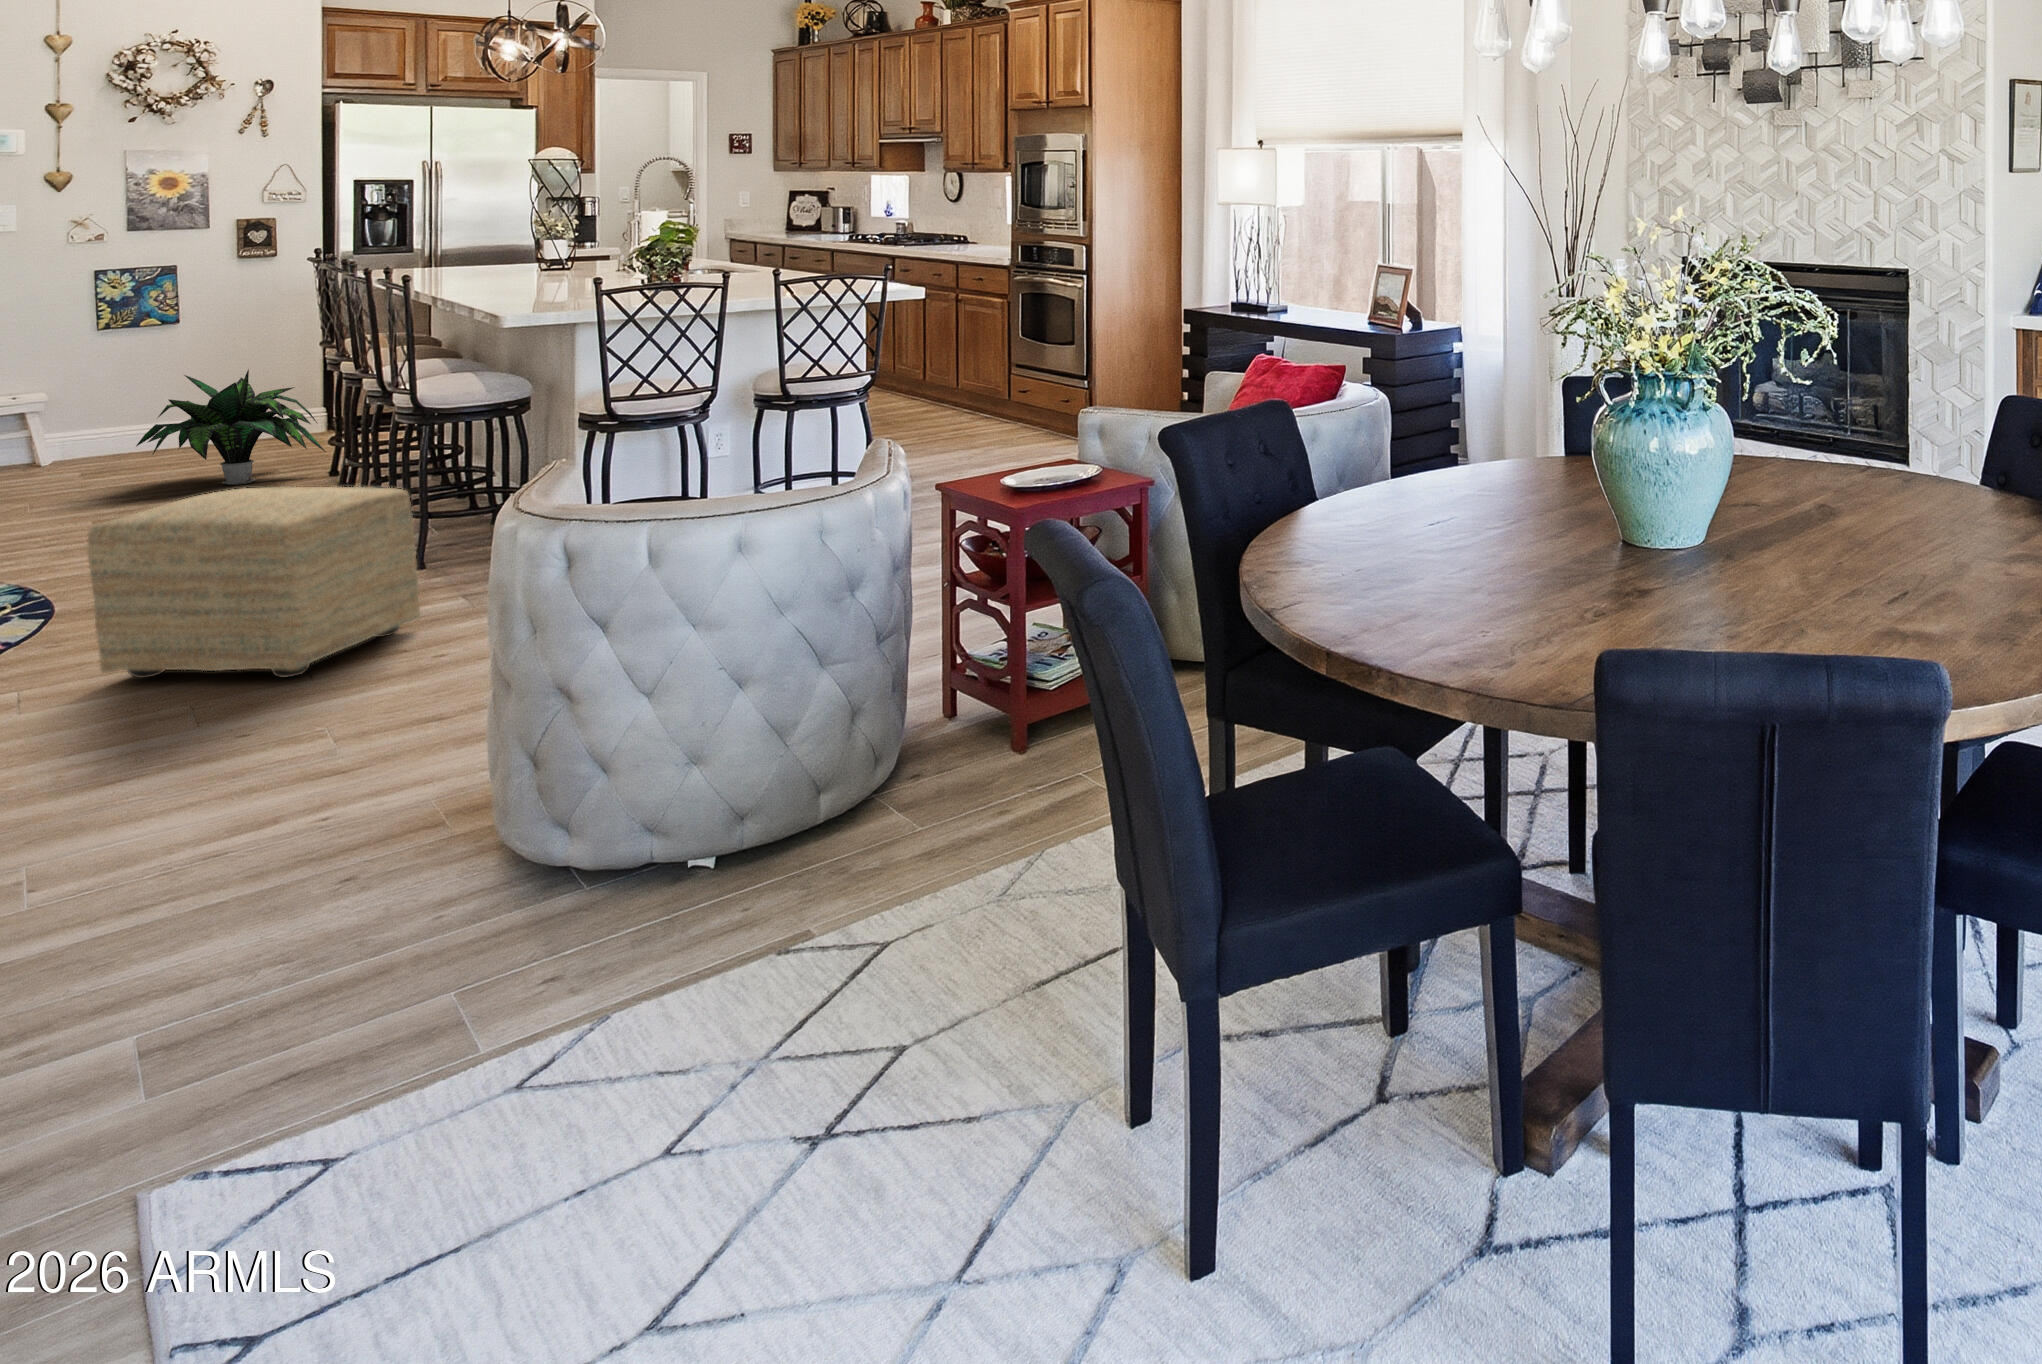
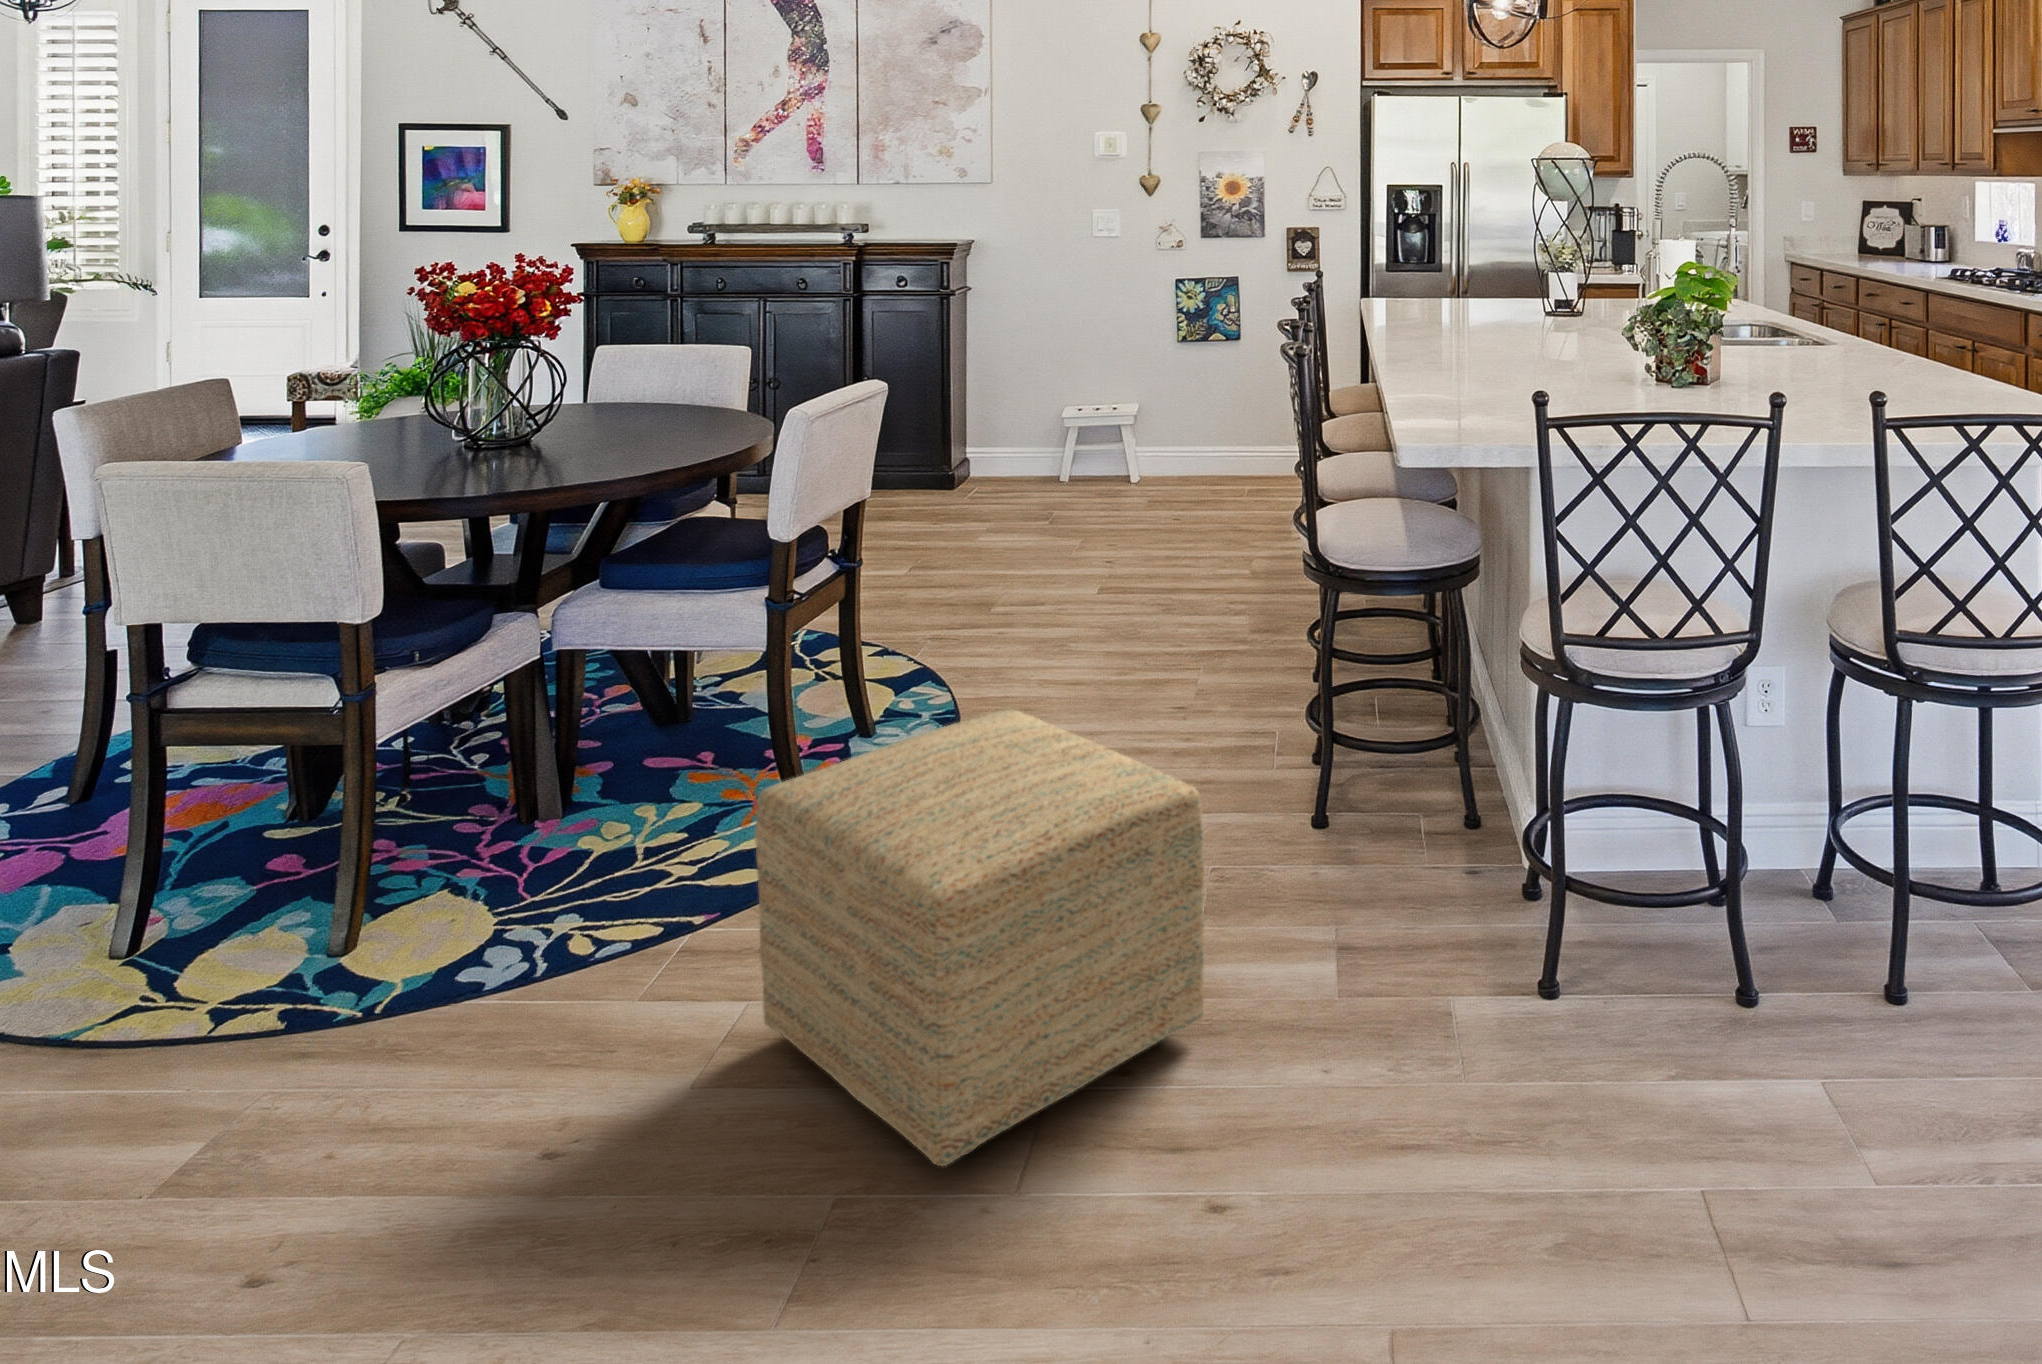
potted plant: present [136,370,325,485] -> none [1138,411,1305,543]

